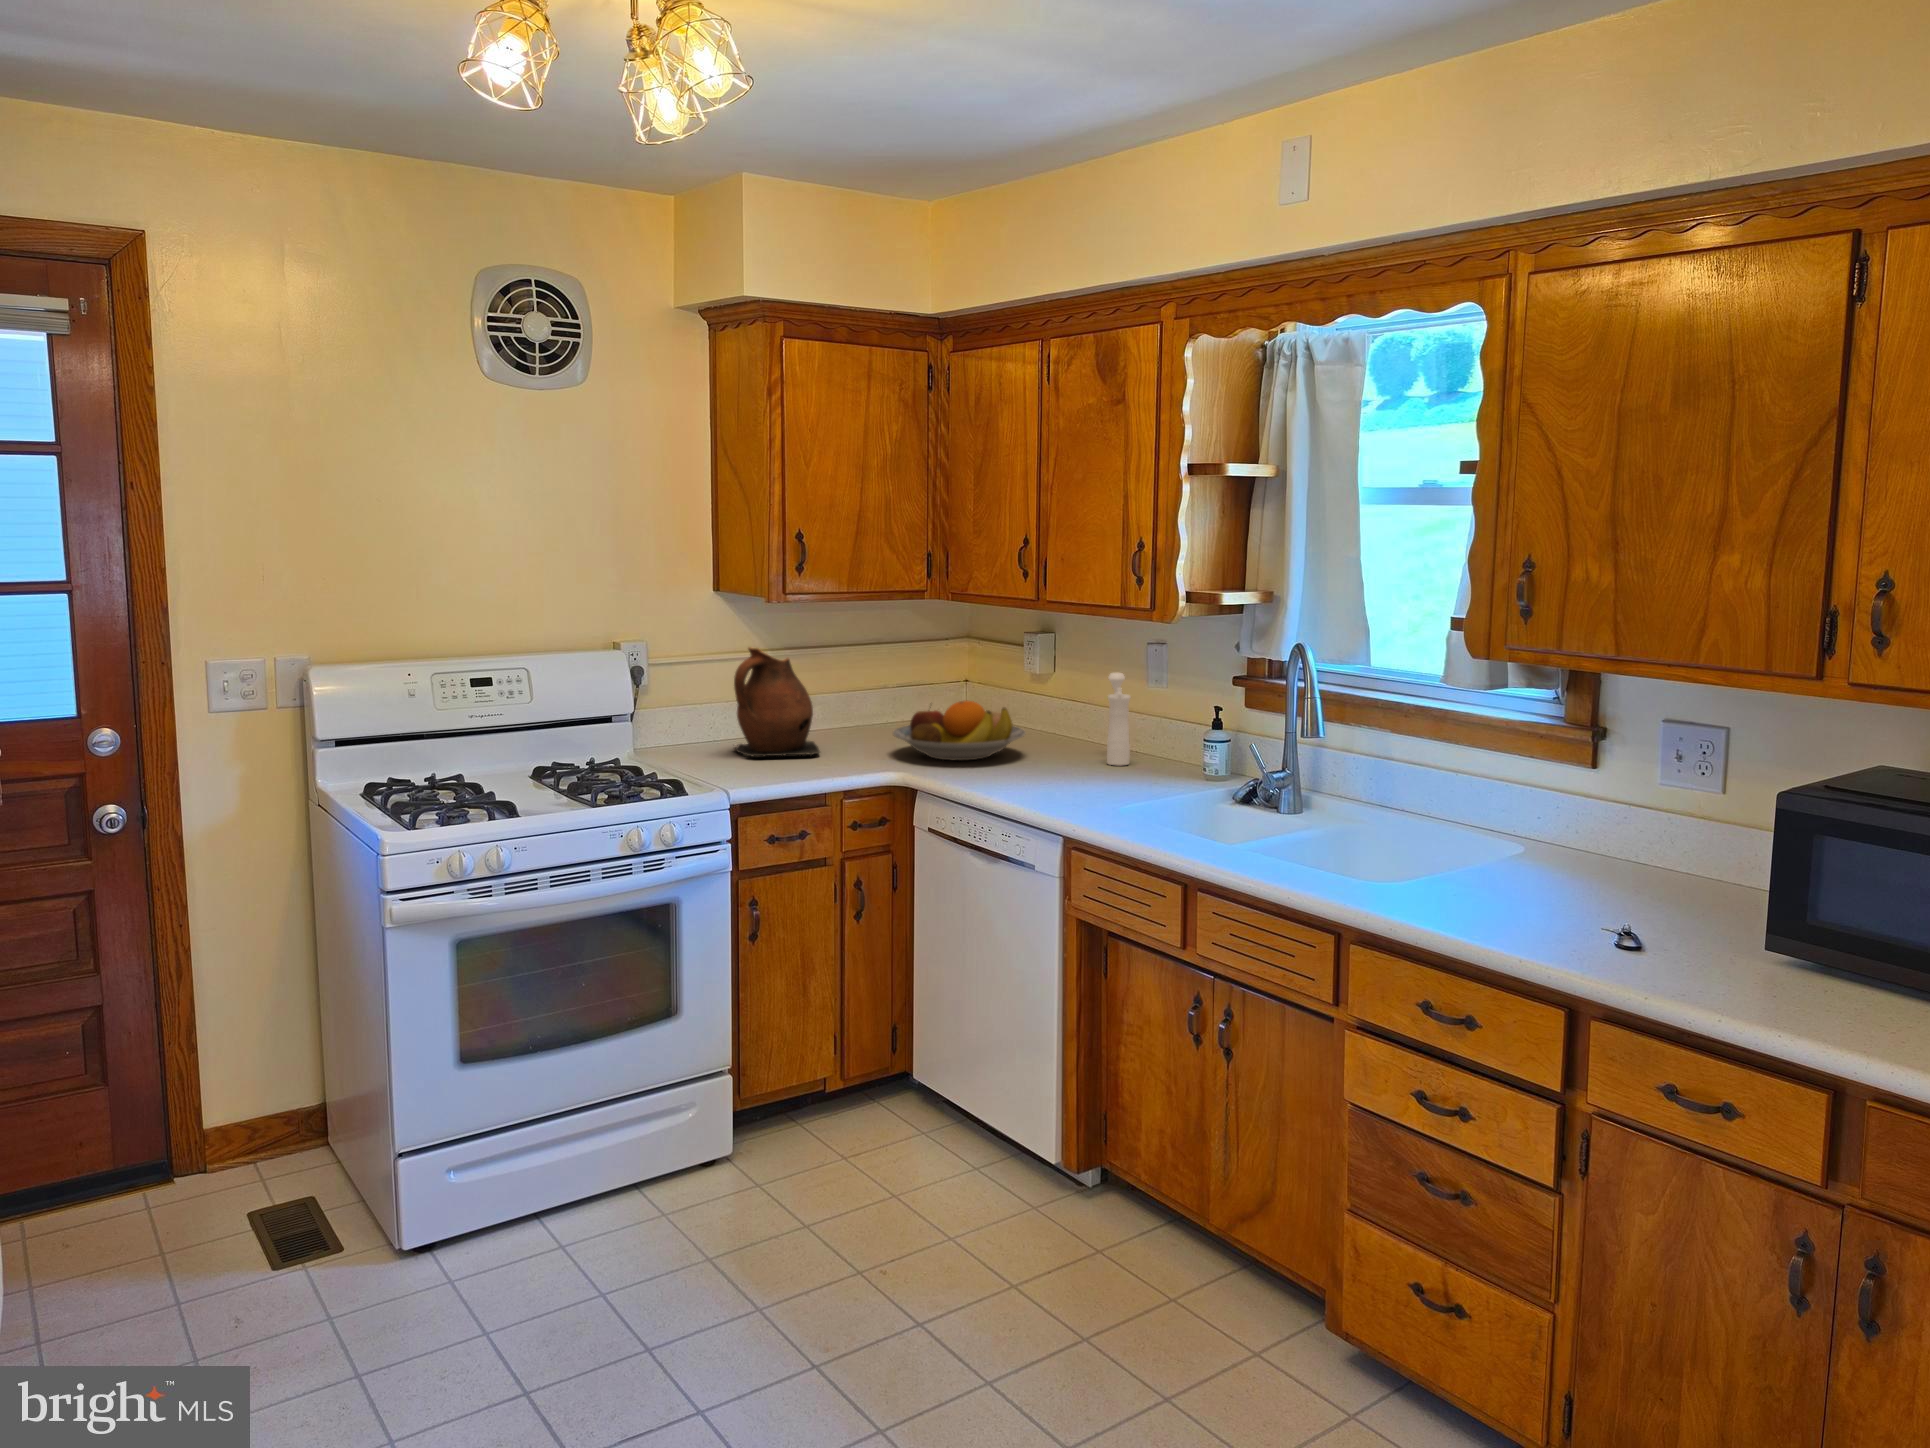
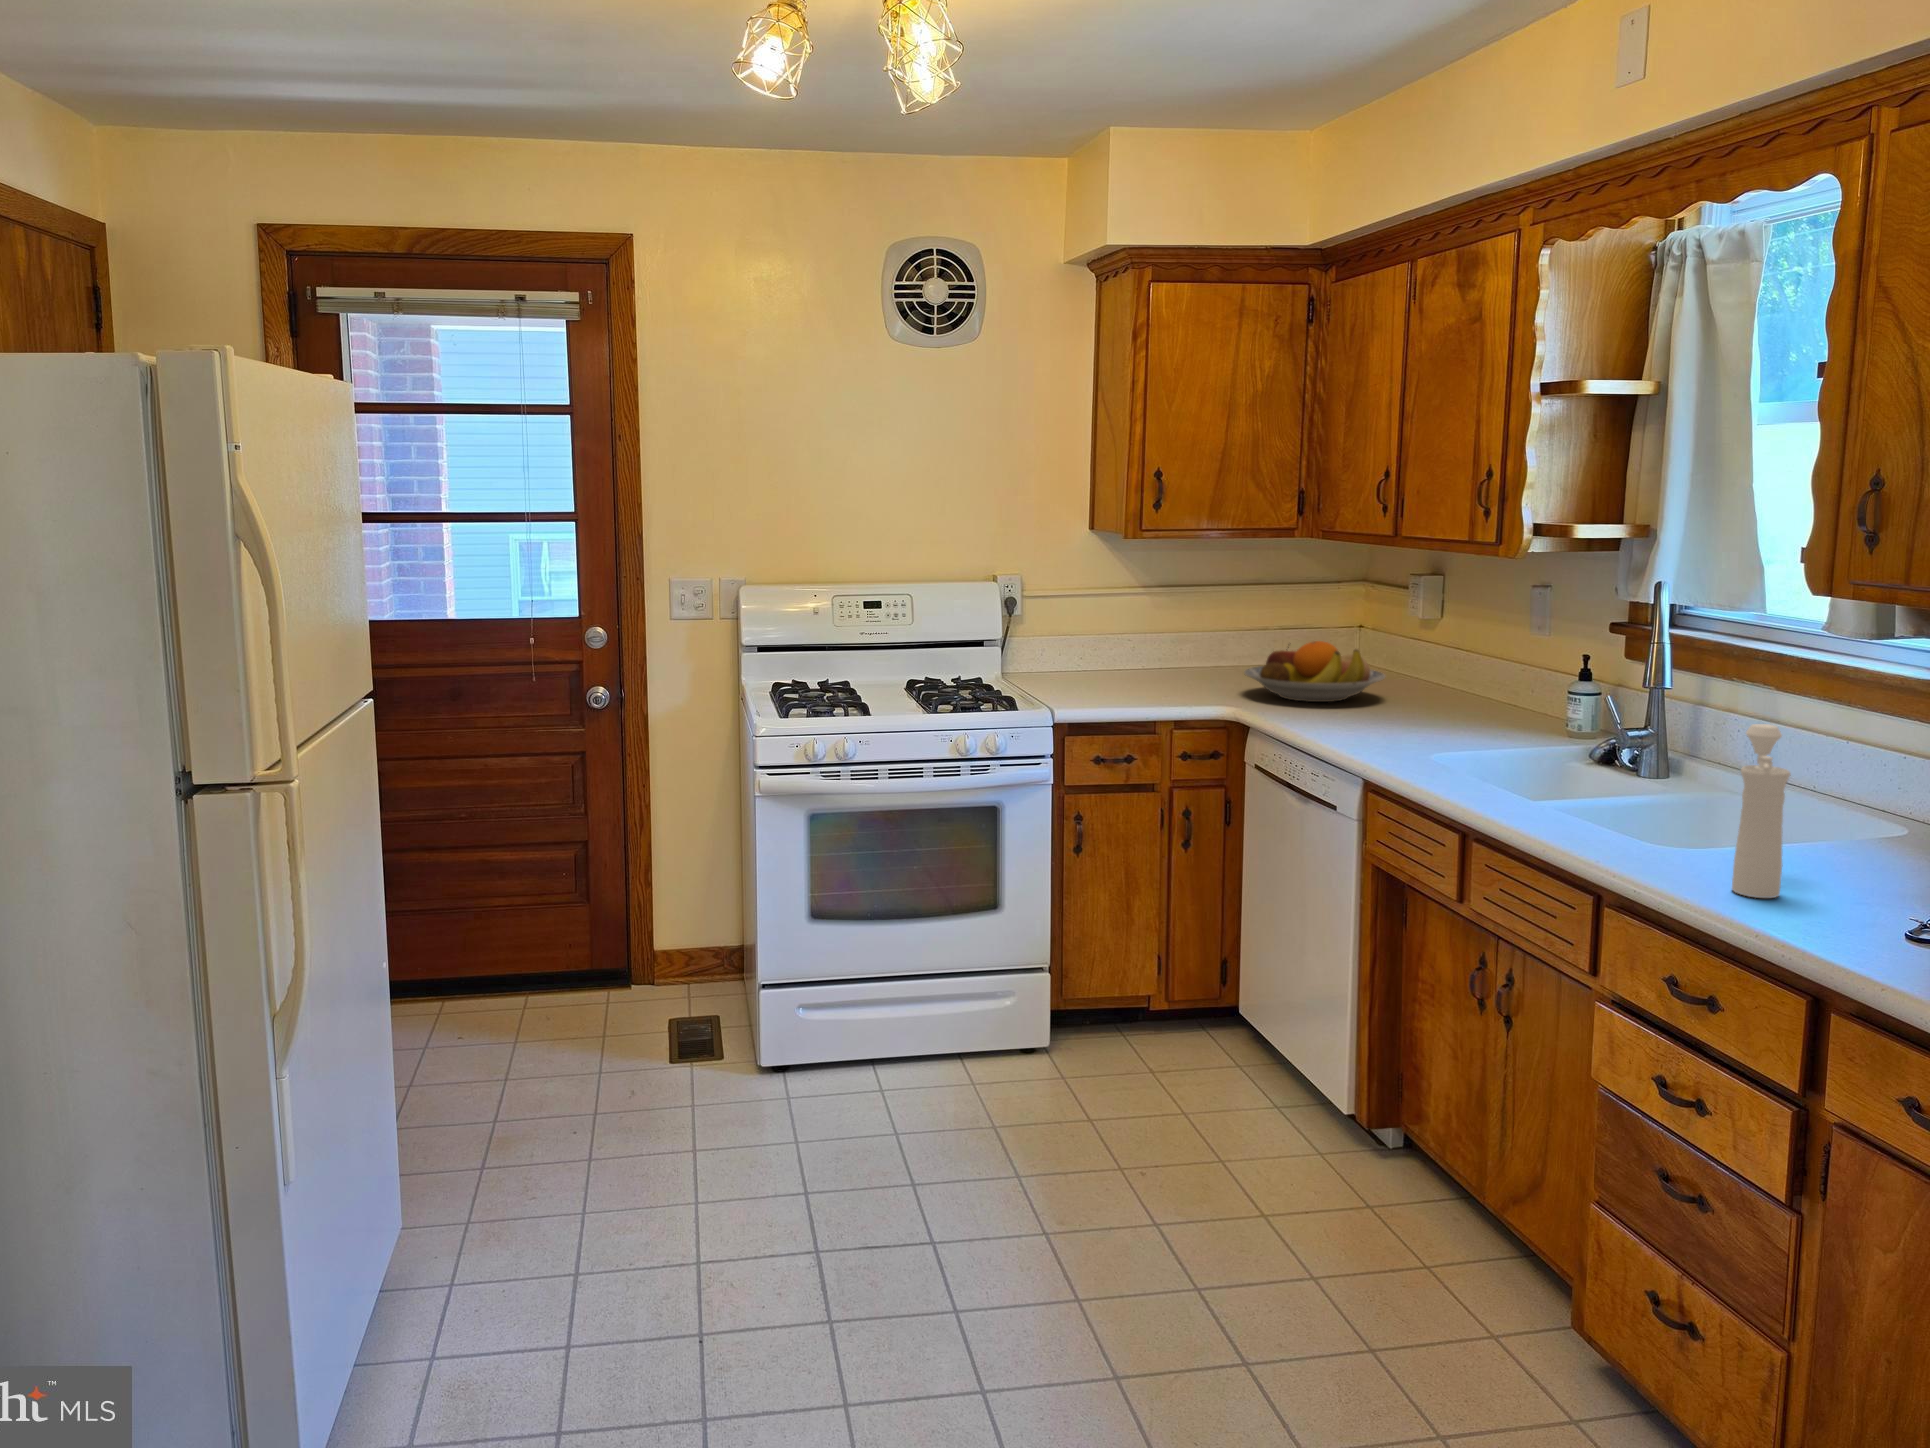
ceramic pitcher: present [734,648,820,756] -> none [1092,581,1177,689]
pepper mill: present [1107,673,1130,765] -> present [1732,724,1791,898]

